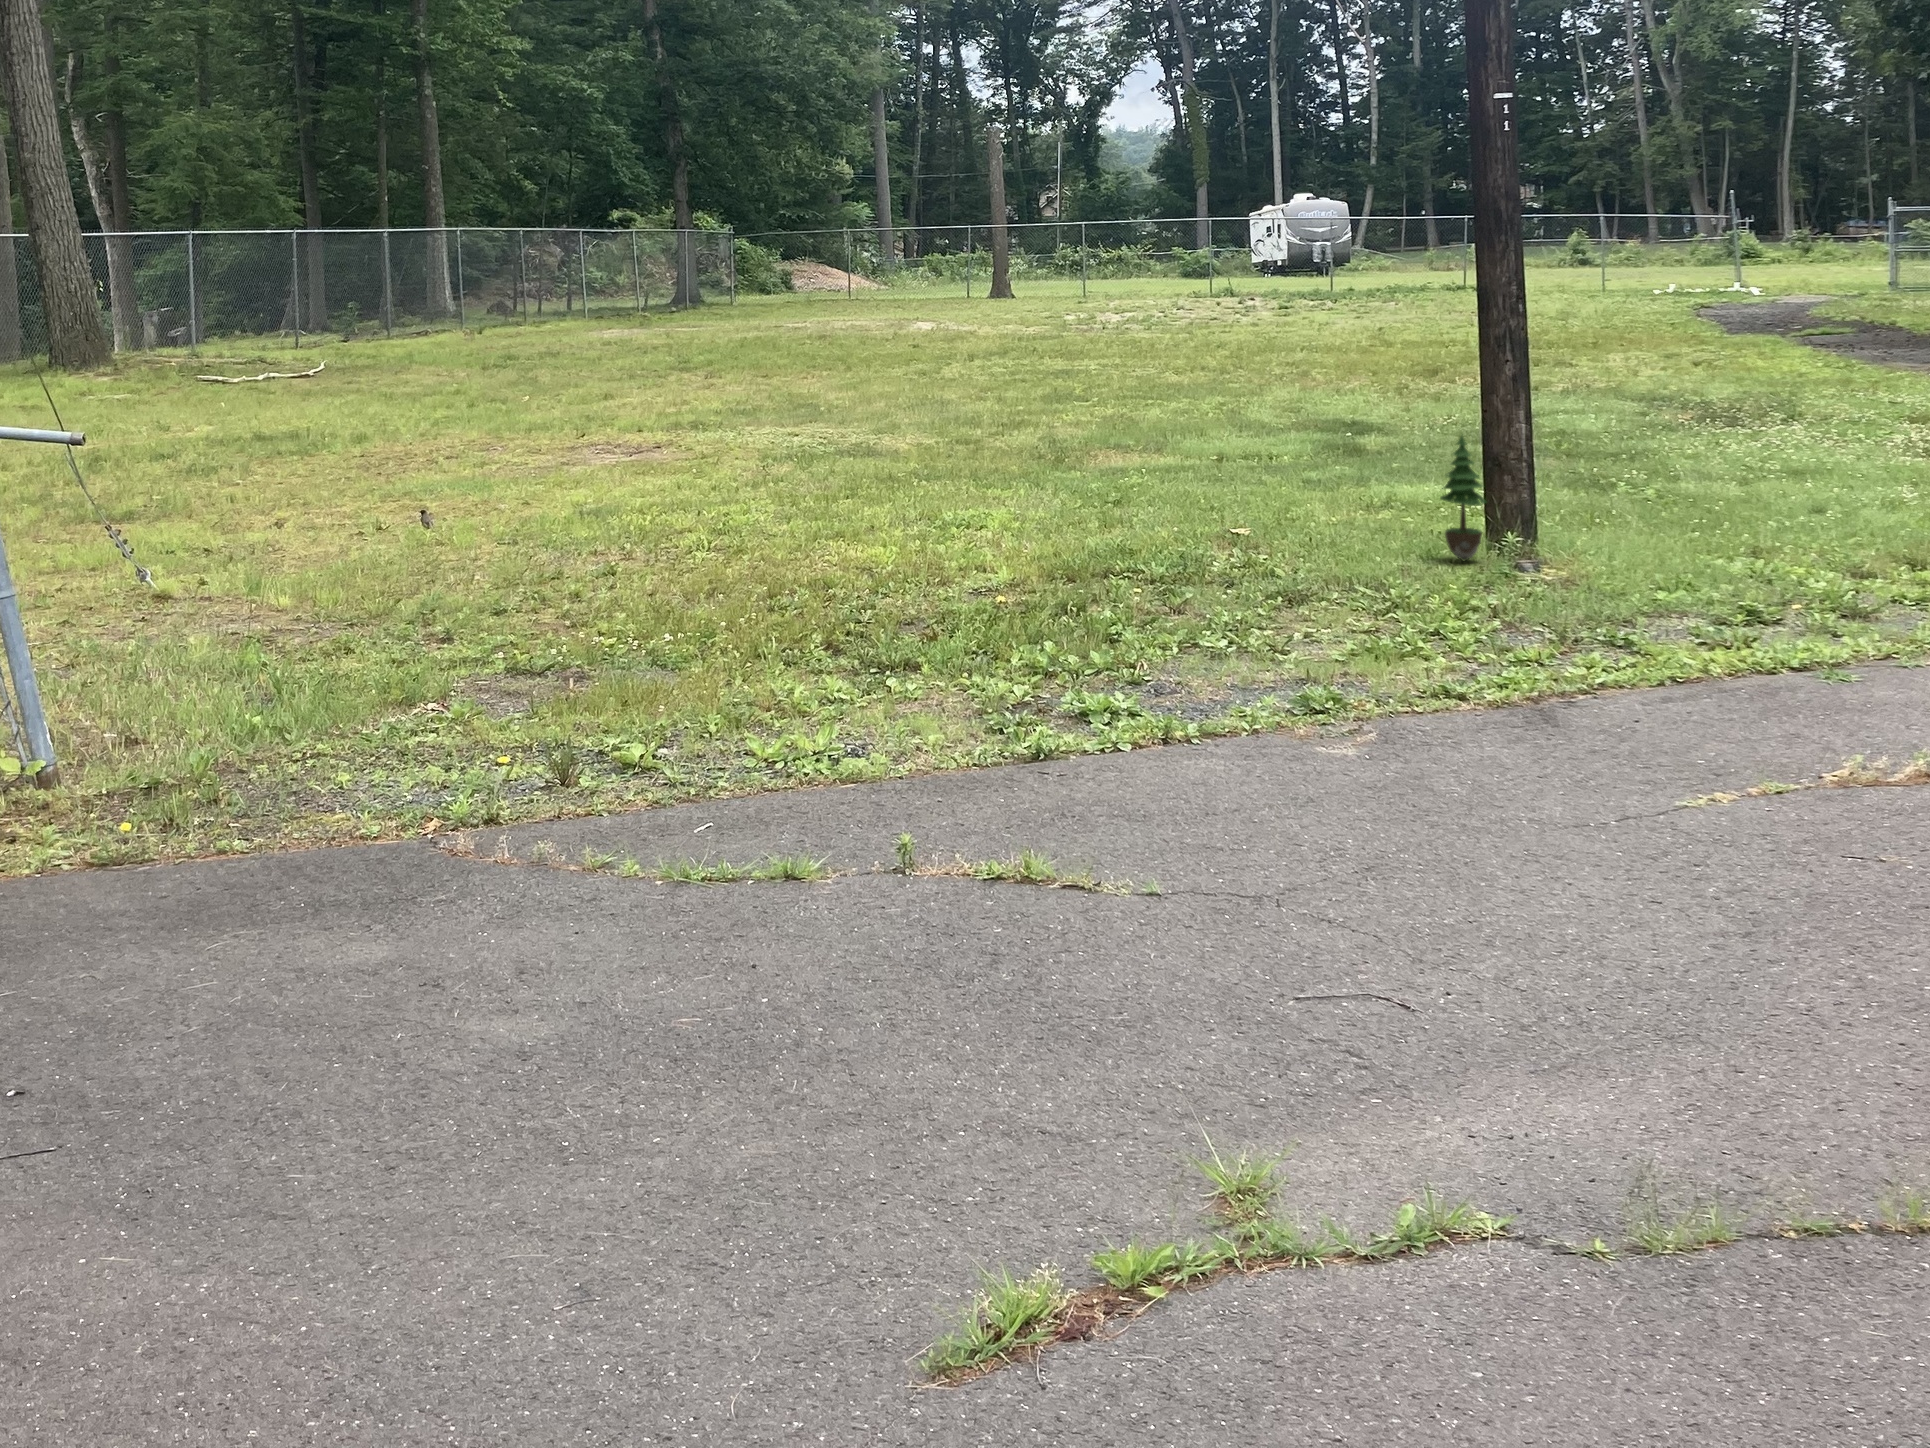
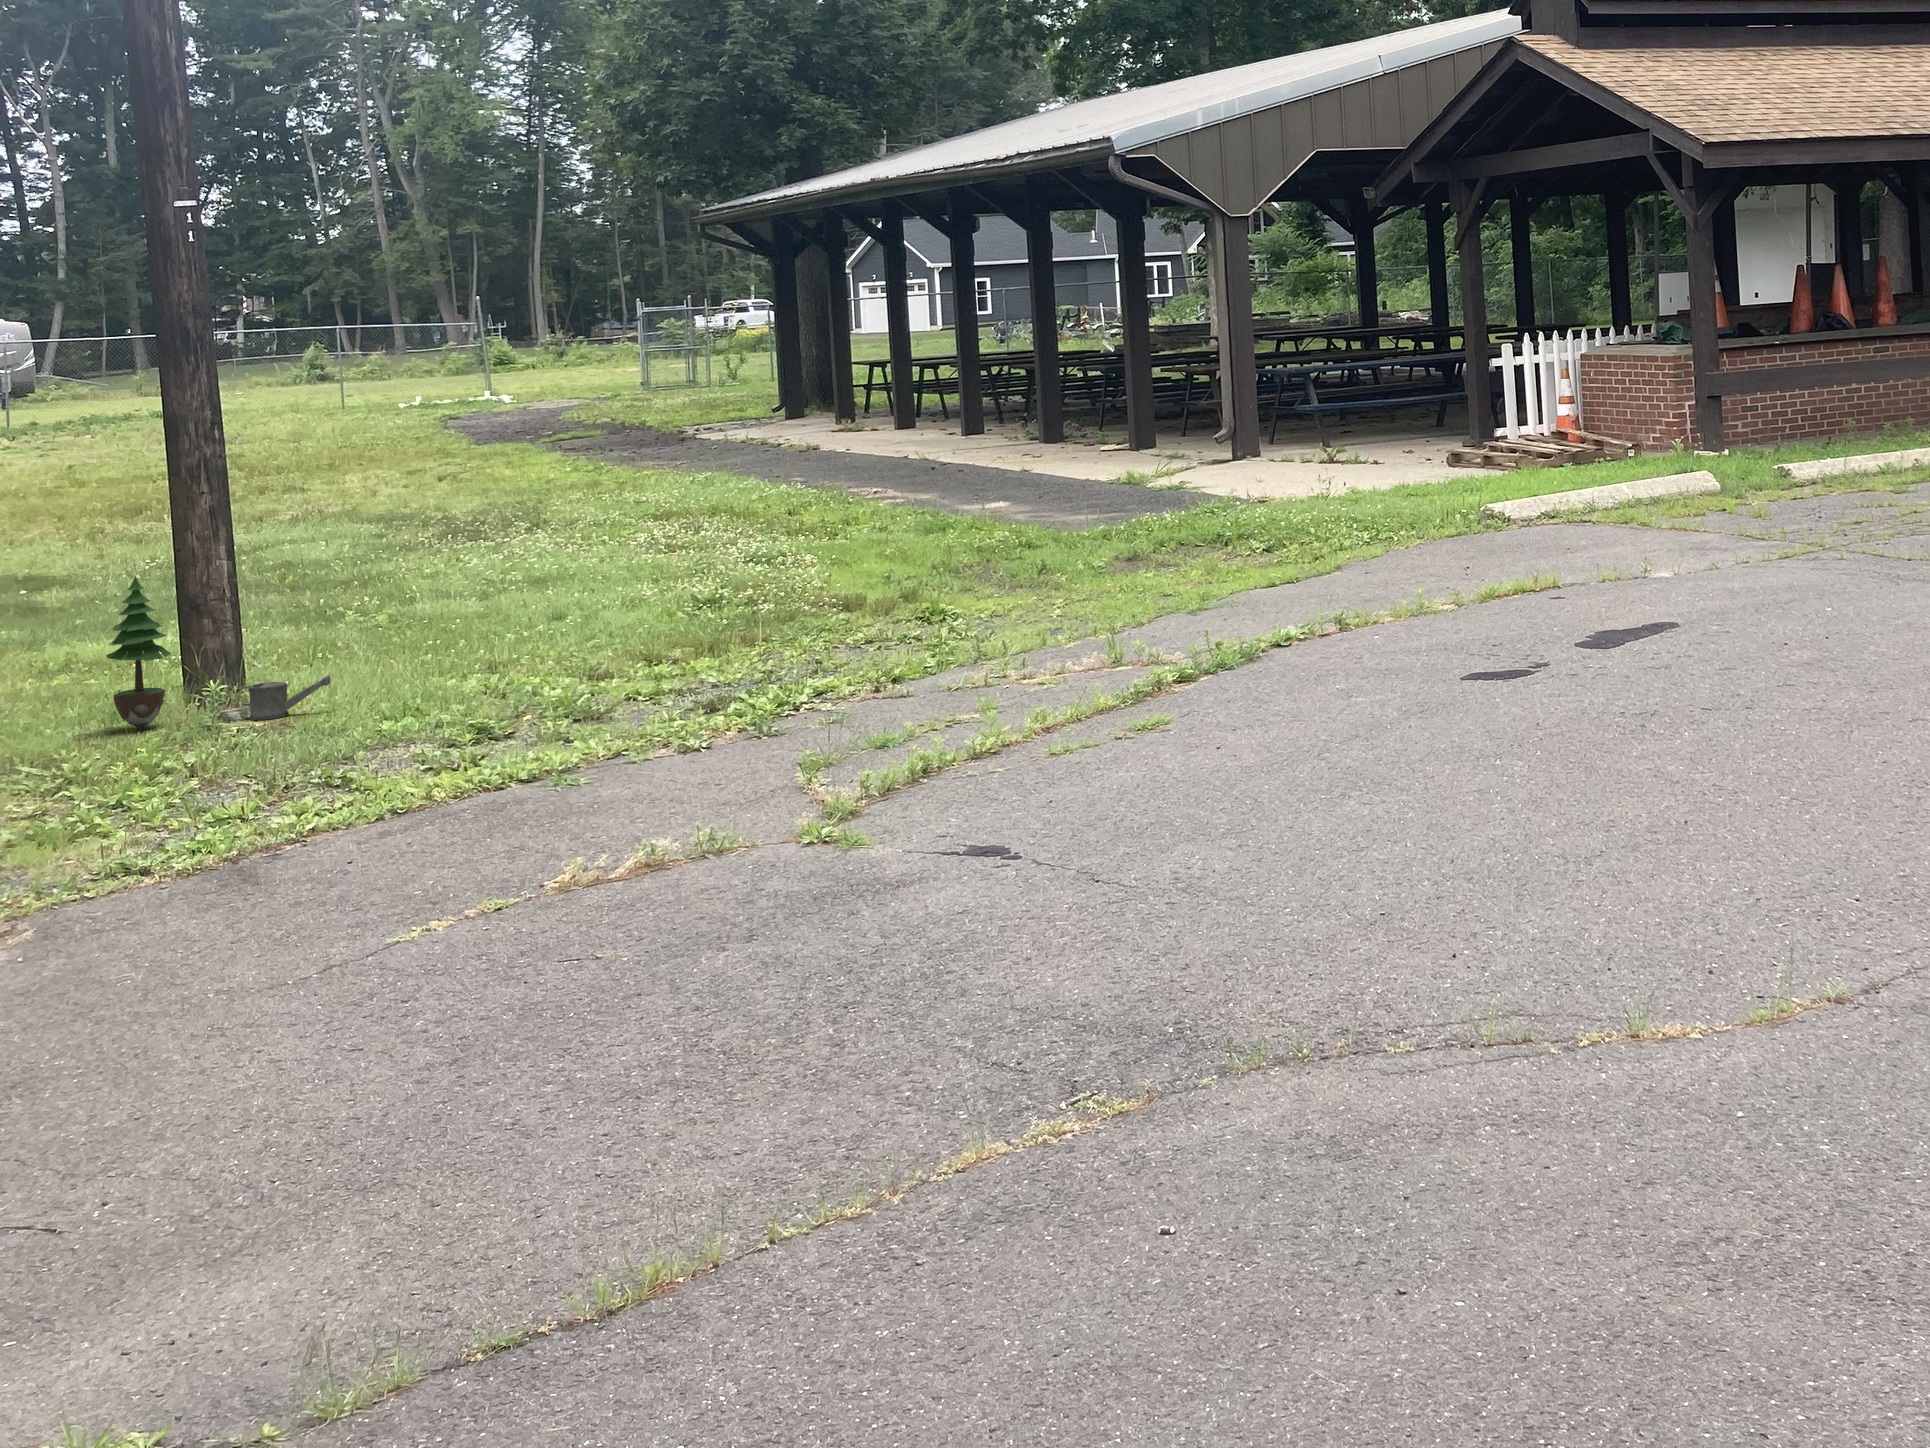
watering can: none [1531,537,1612,570] -> present [242,675,330,720]

